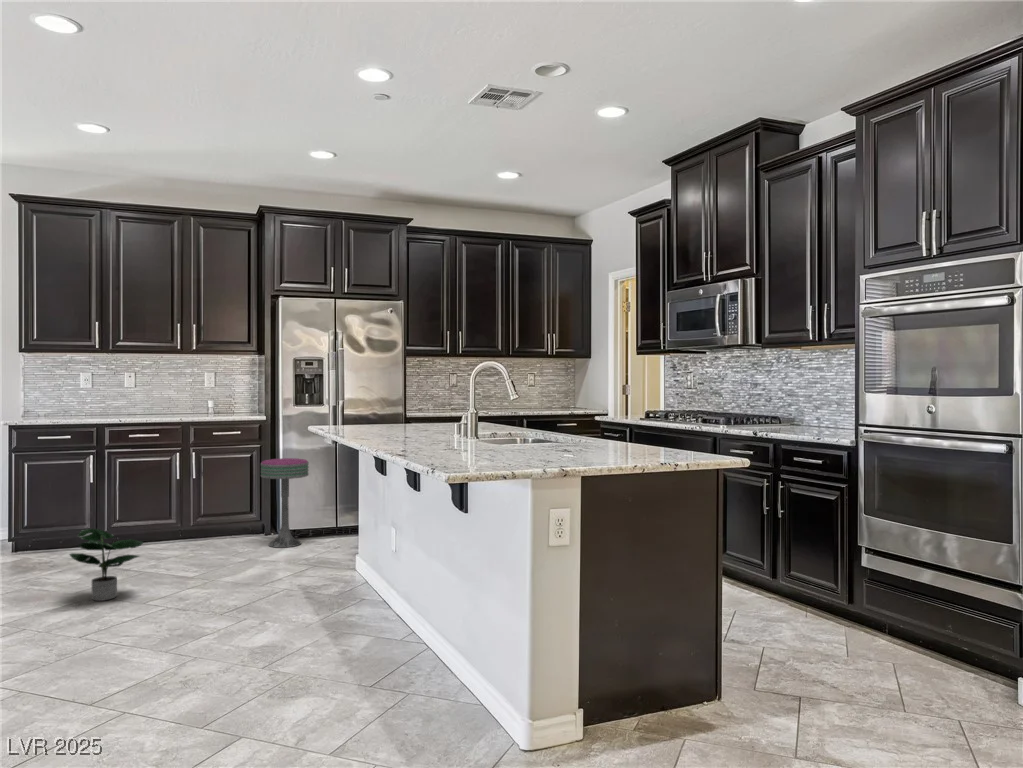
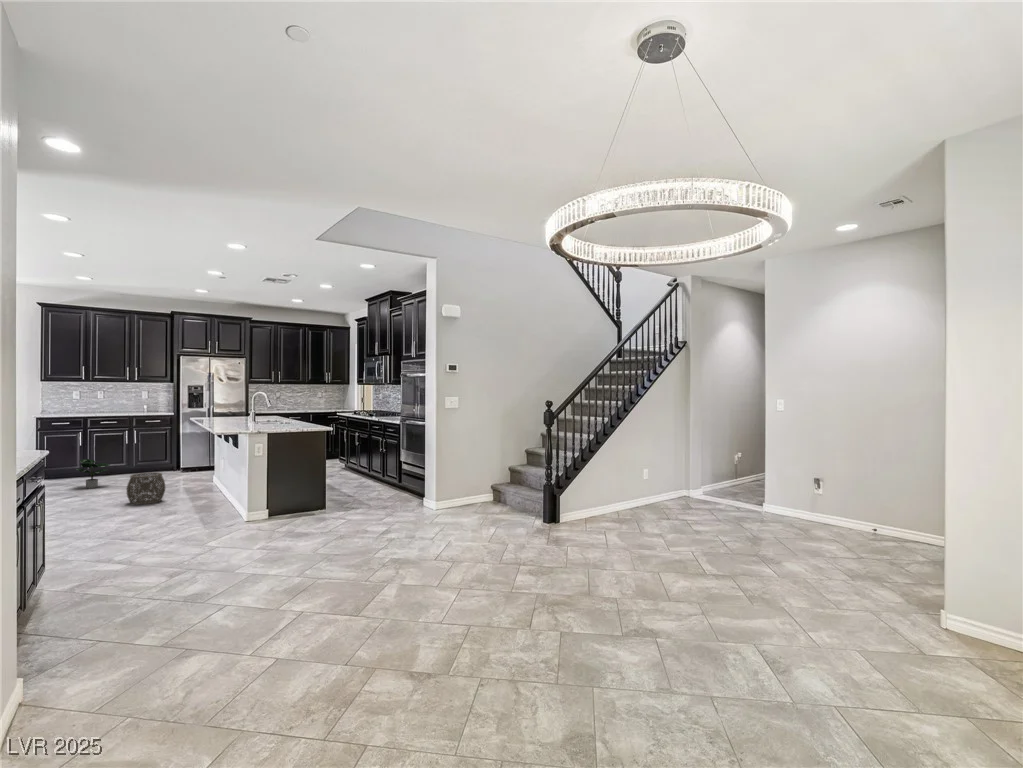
bar stool: present [261,458,309,548] -> none [170,432,195,473]
woven basket: none [173,594,275,700] -> present [127,472,165,505]

